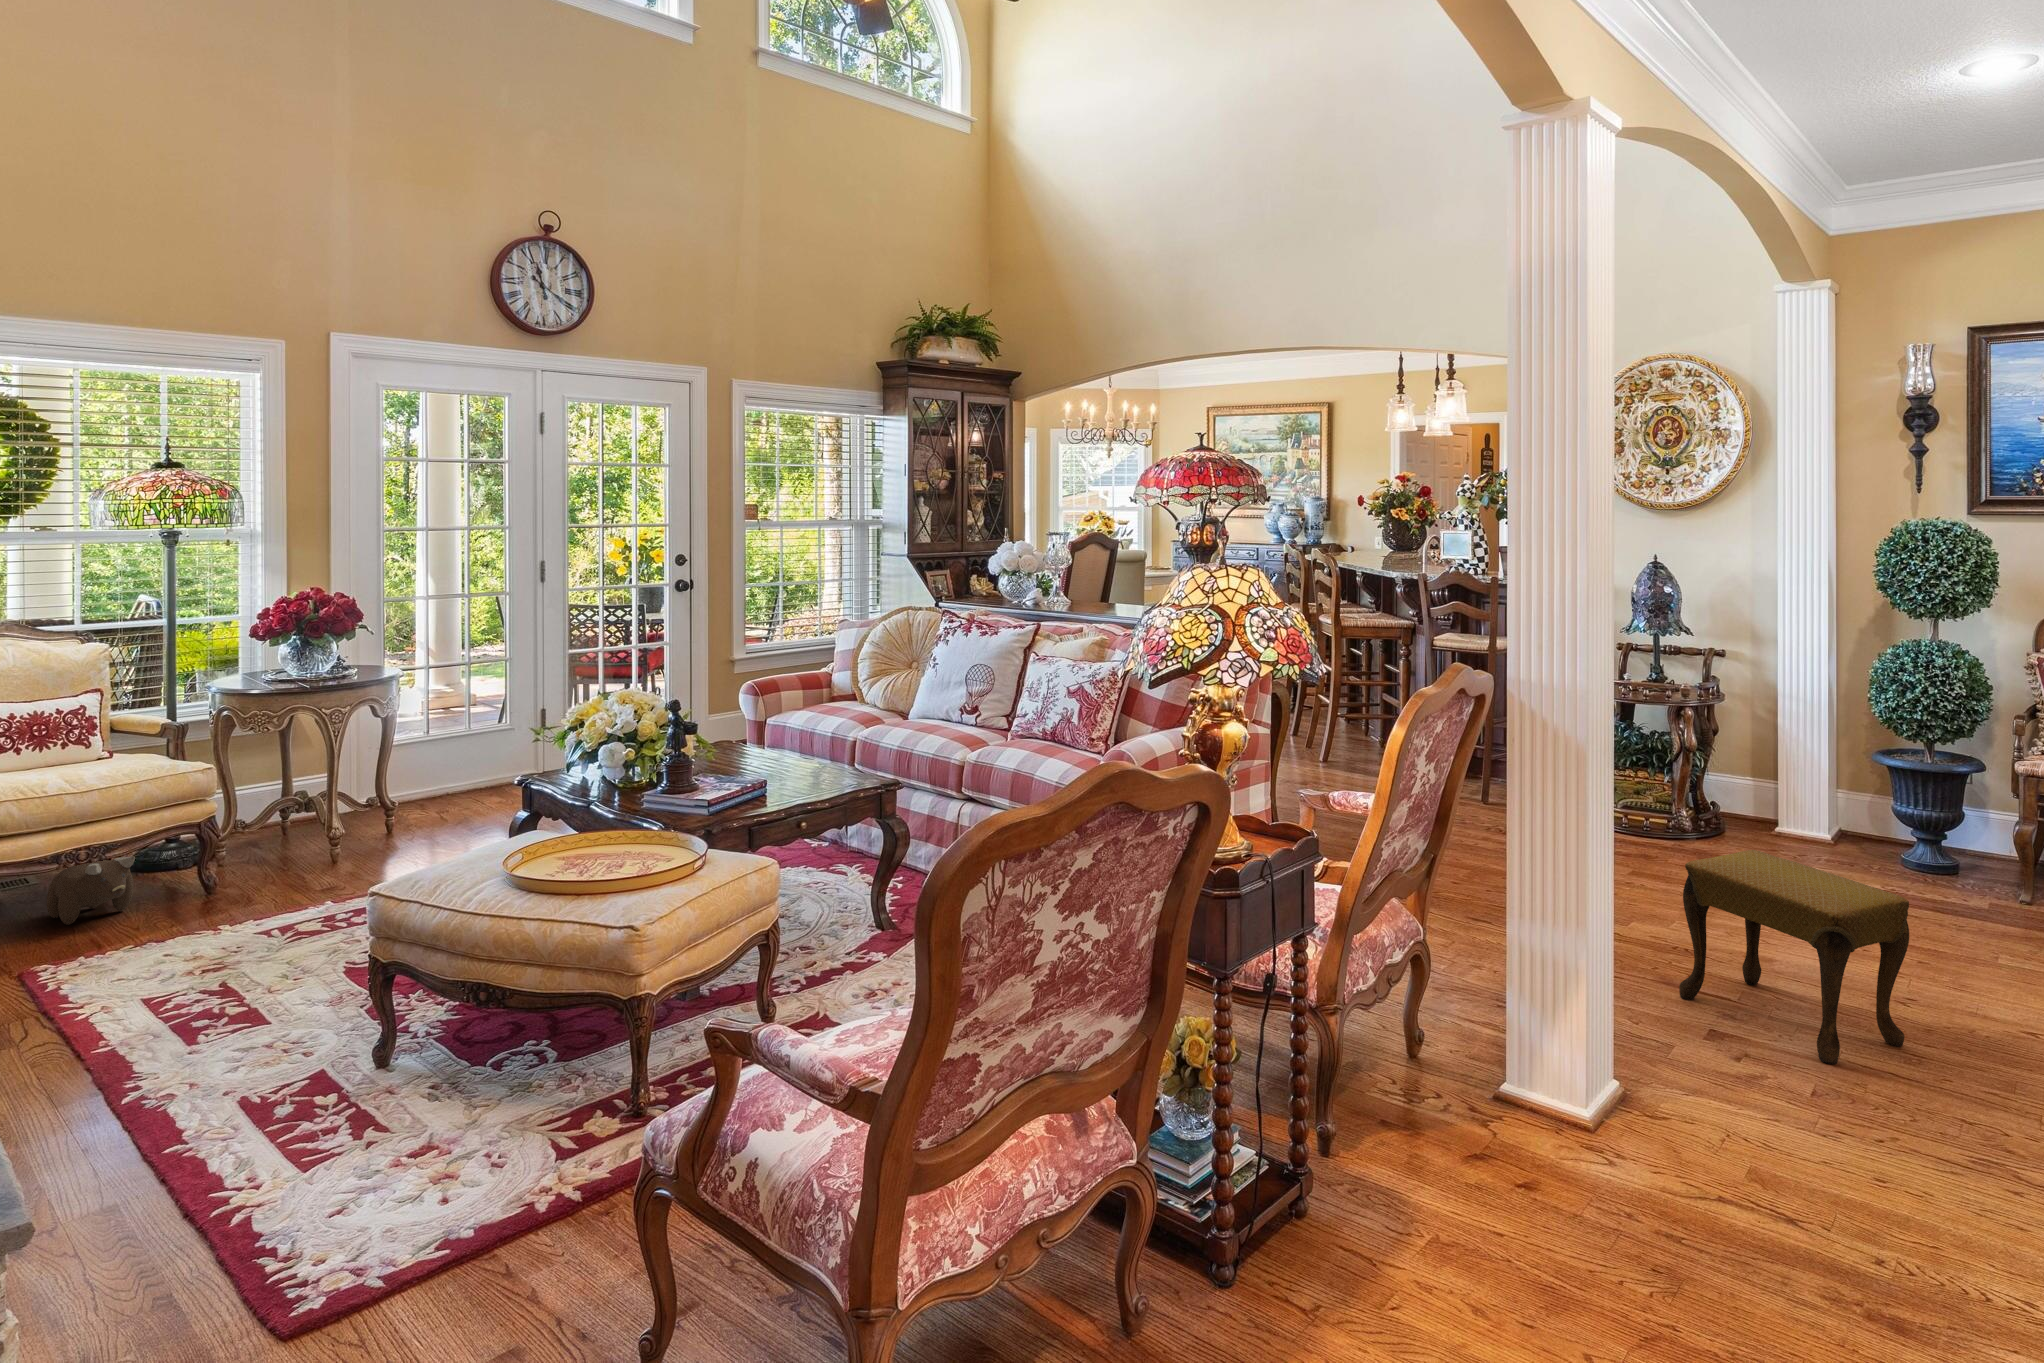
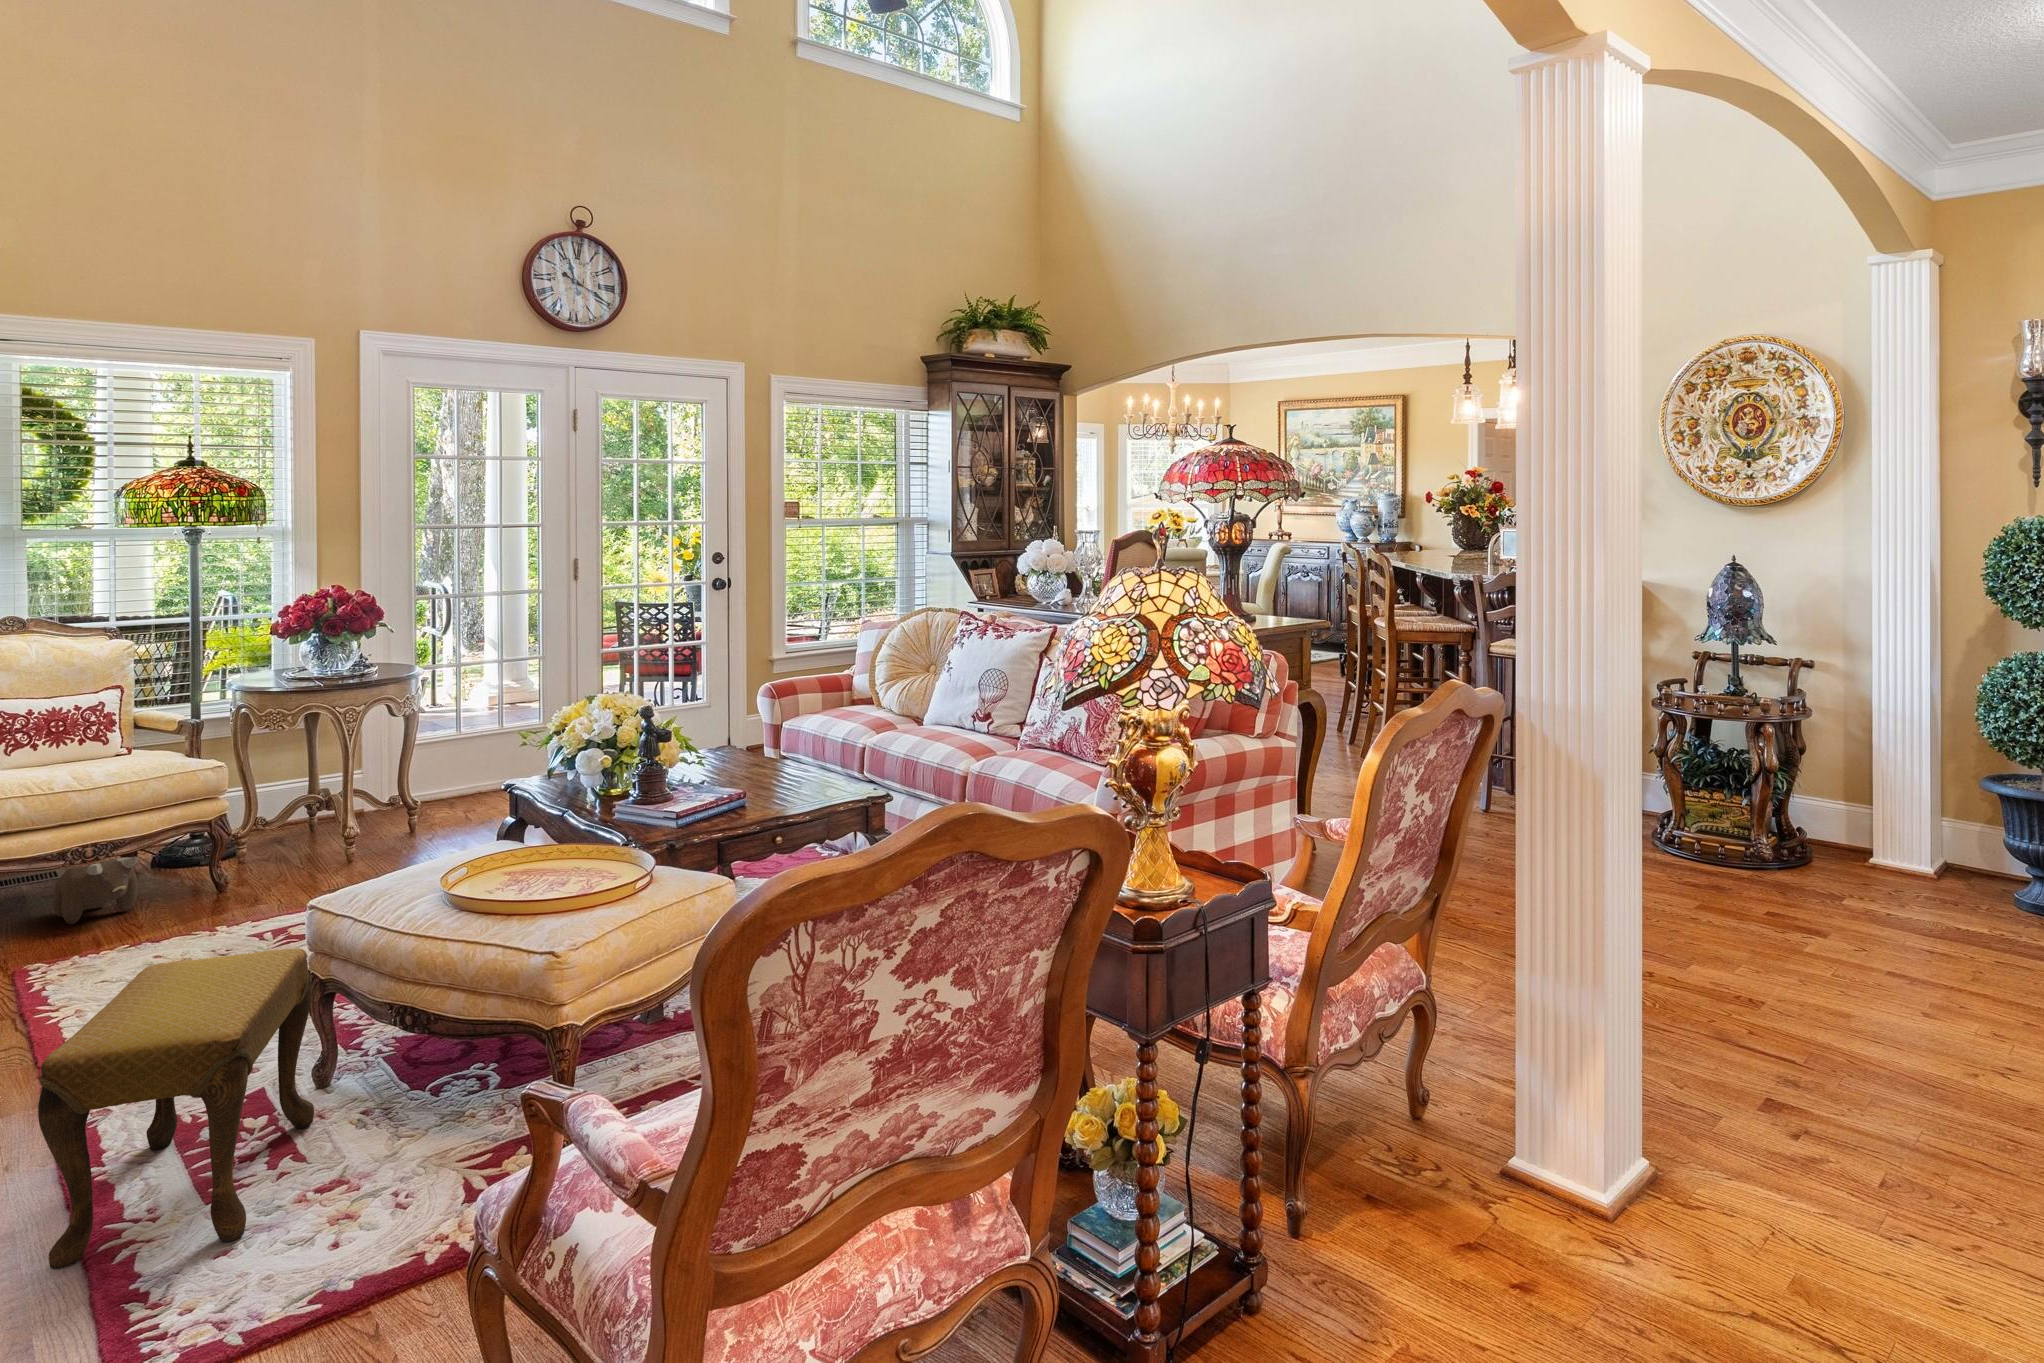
footstool: present [1679,850,1909,1064] -> present [38,948,314,1270]

